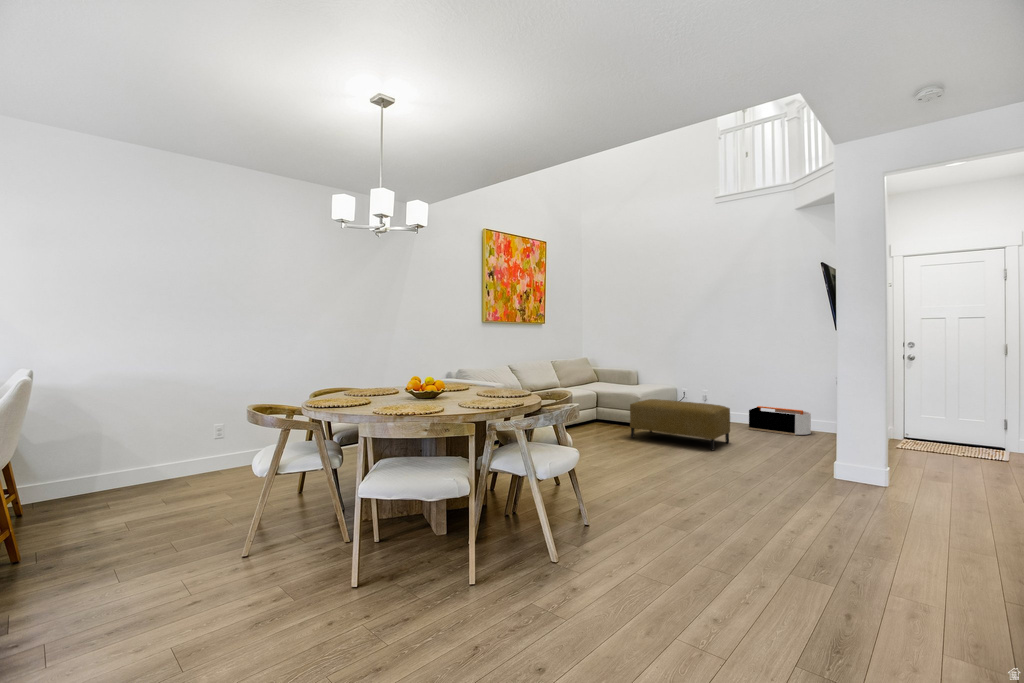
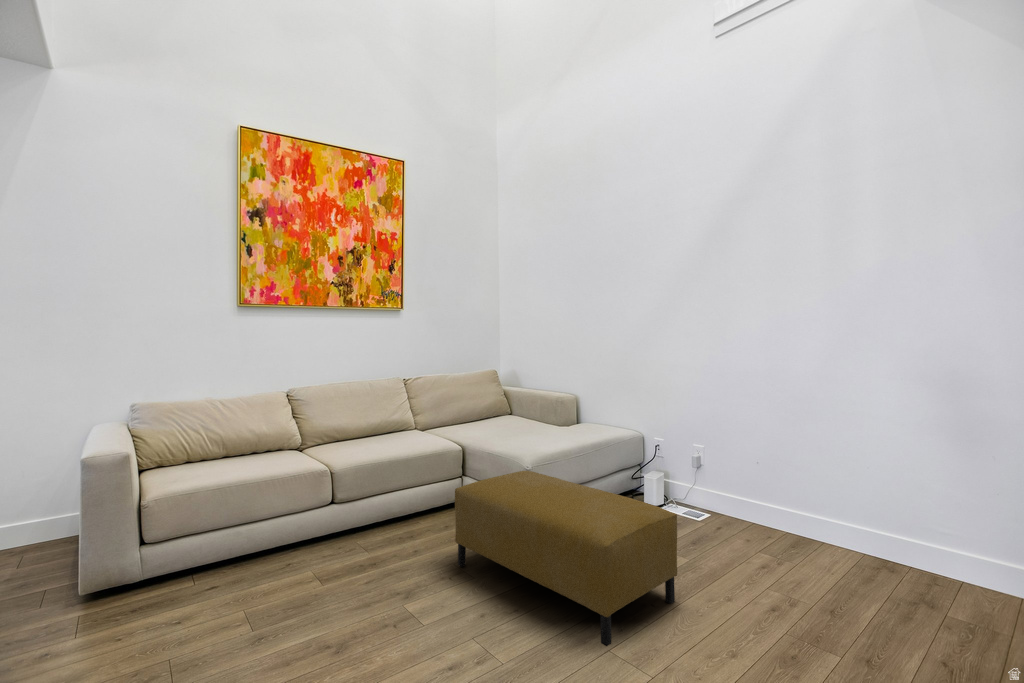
storage bin: present [749,406,811,435] -> none [753,483,899,572]

